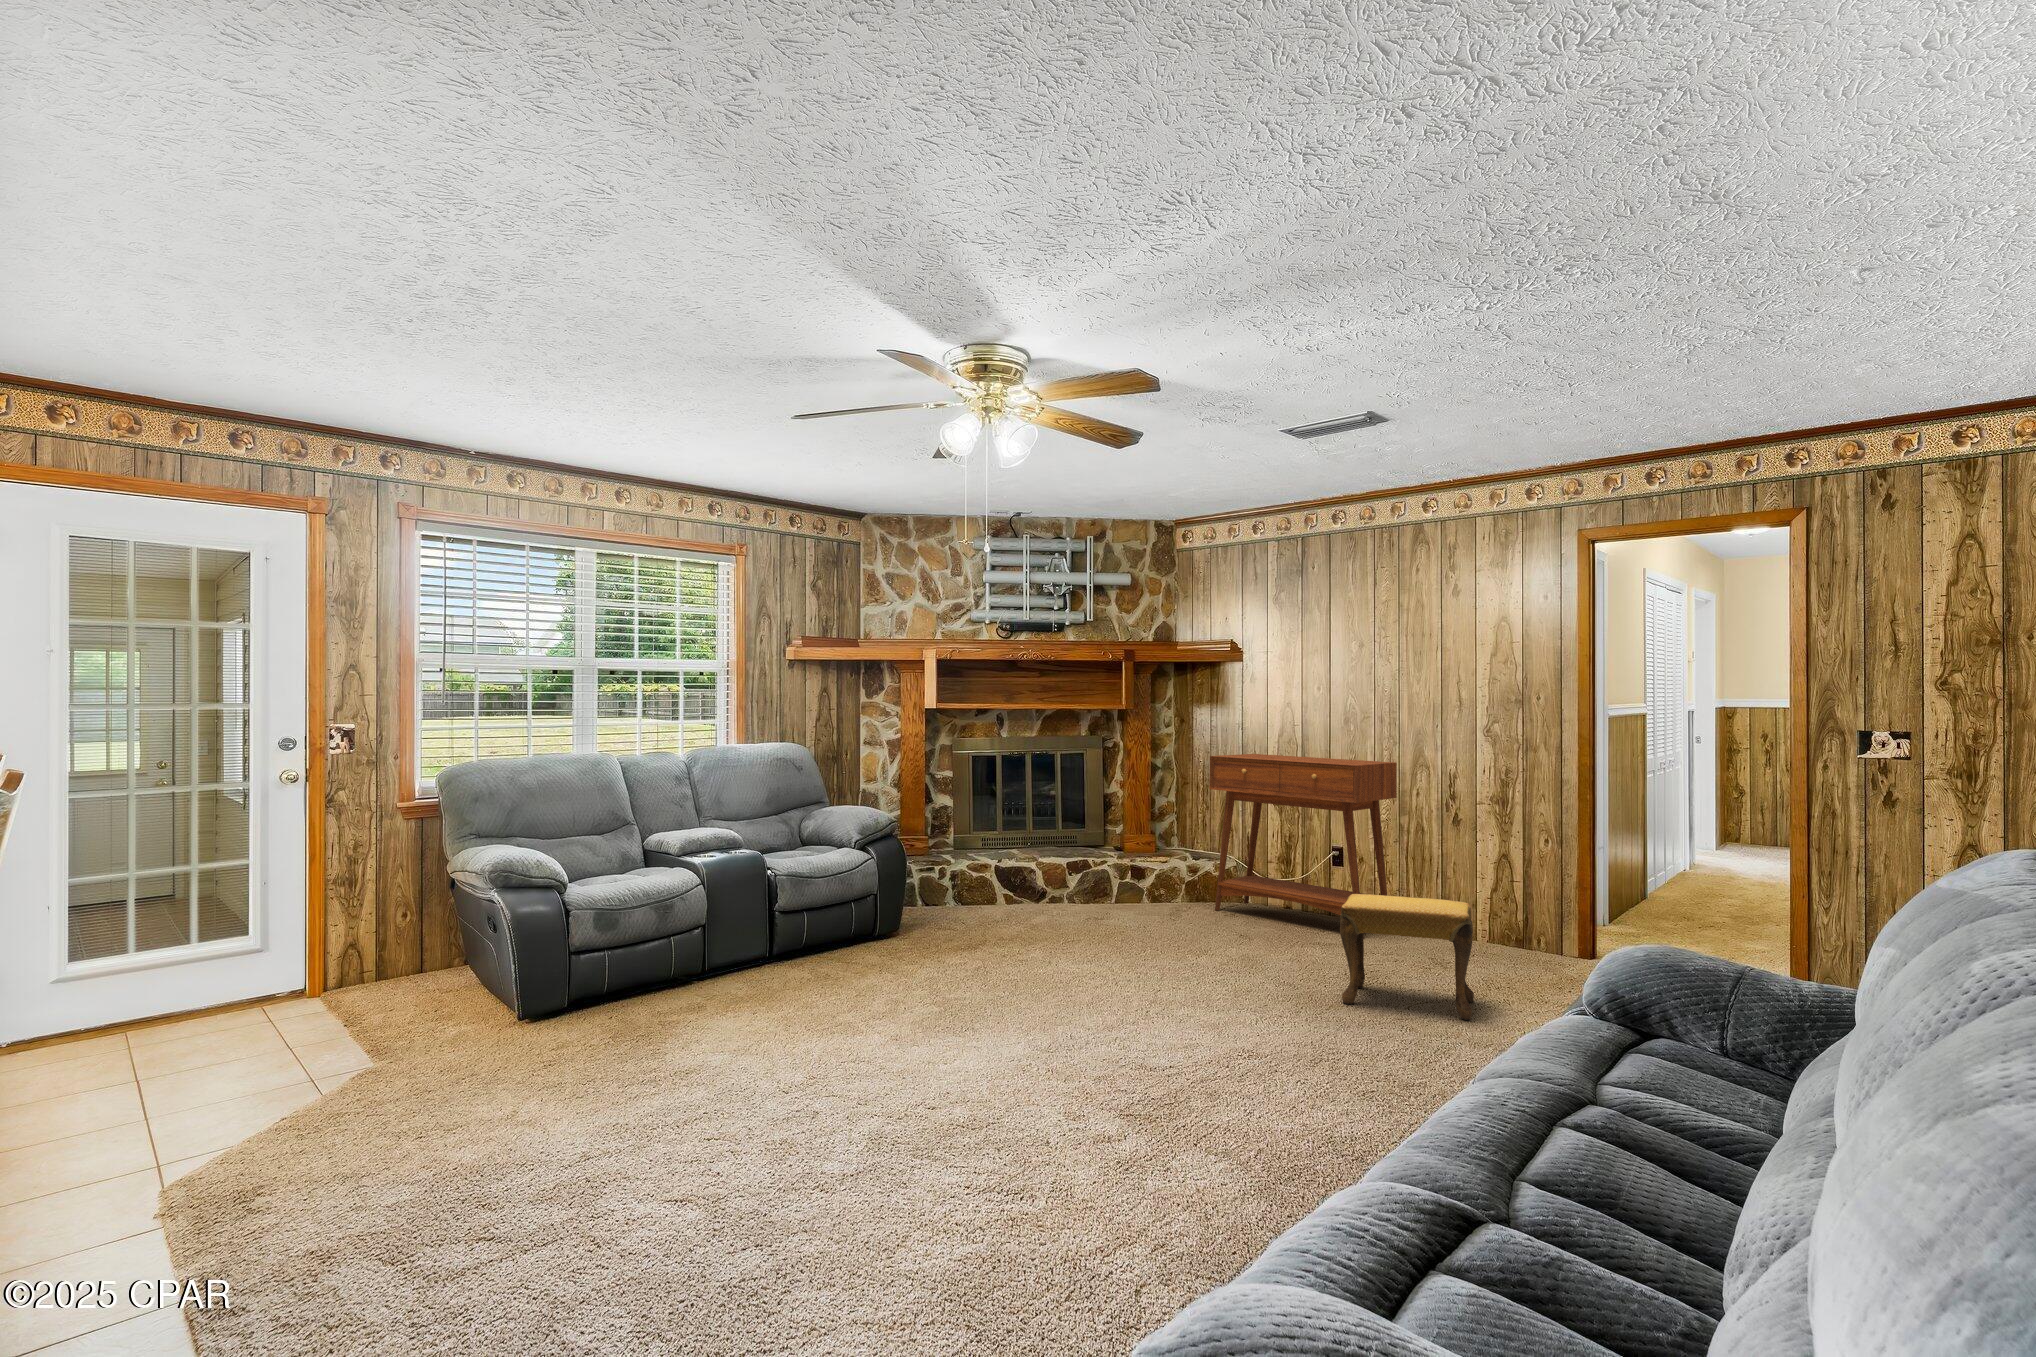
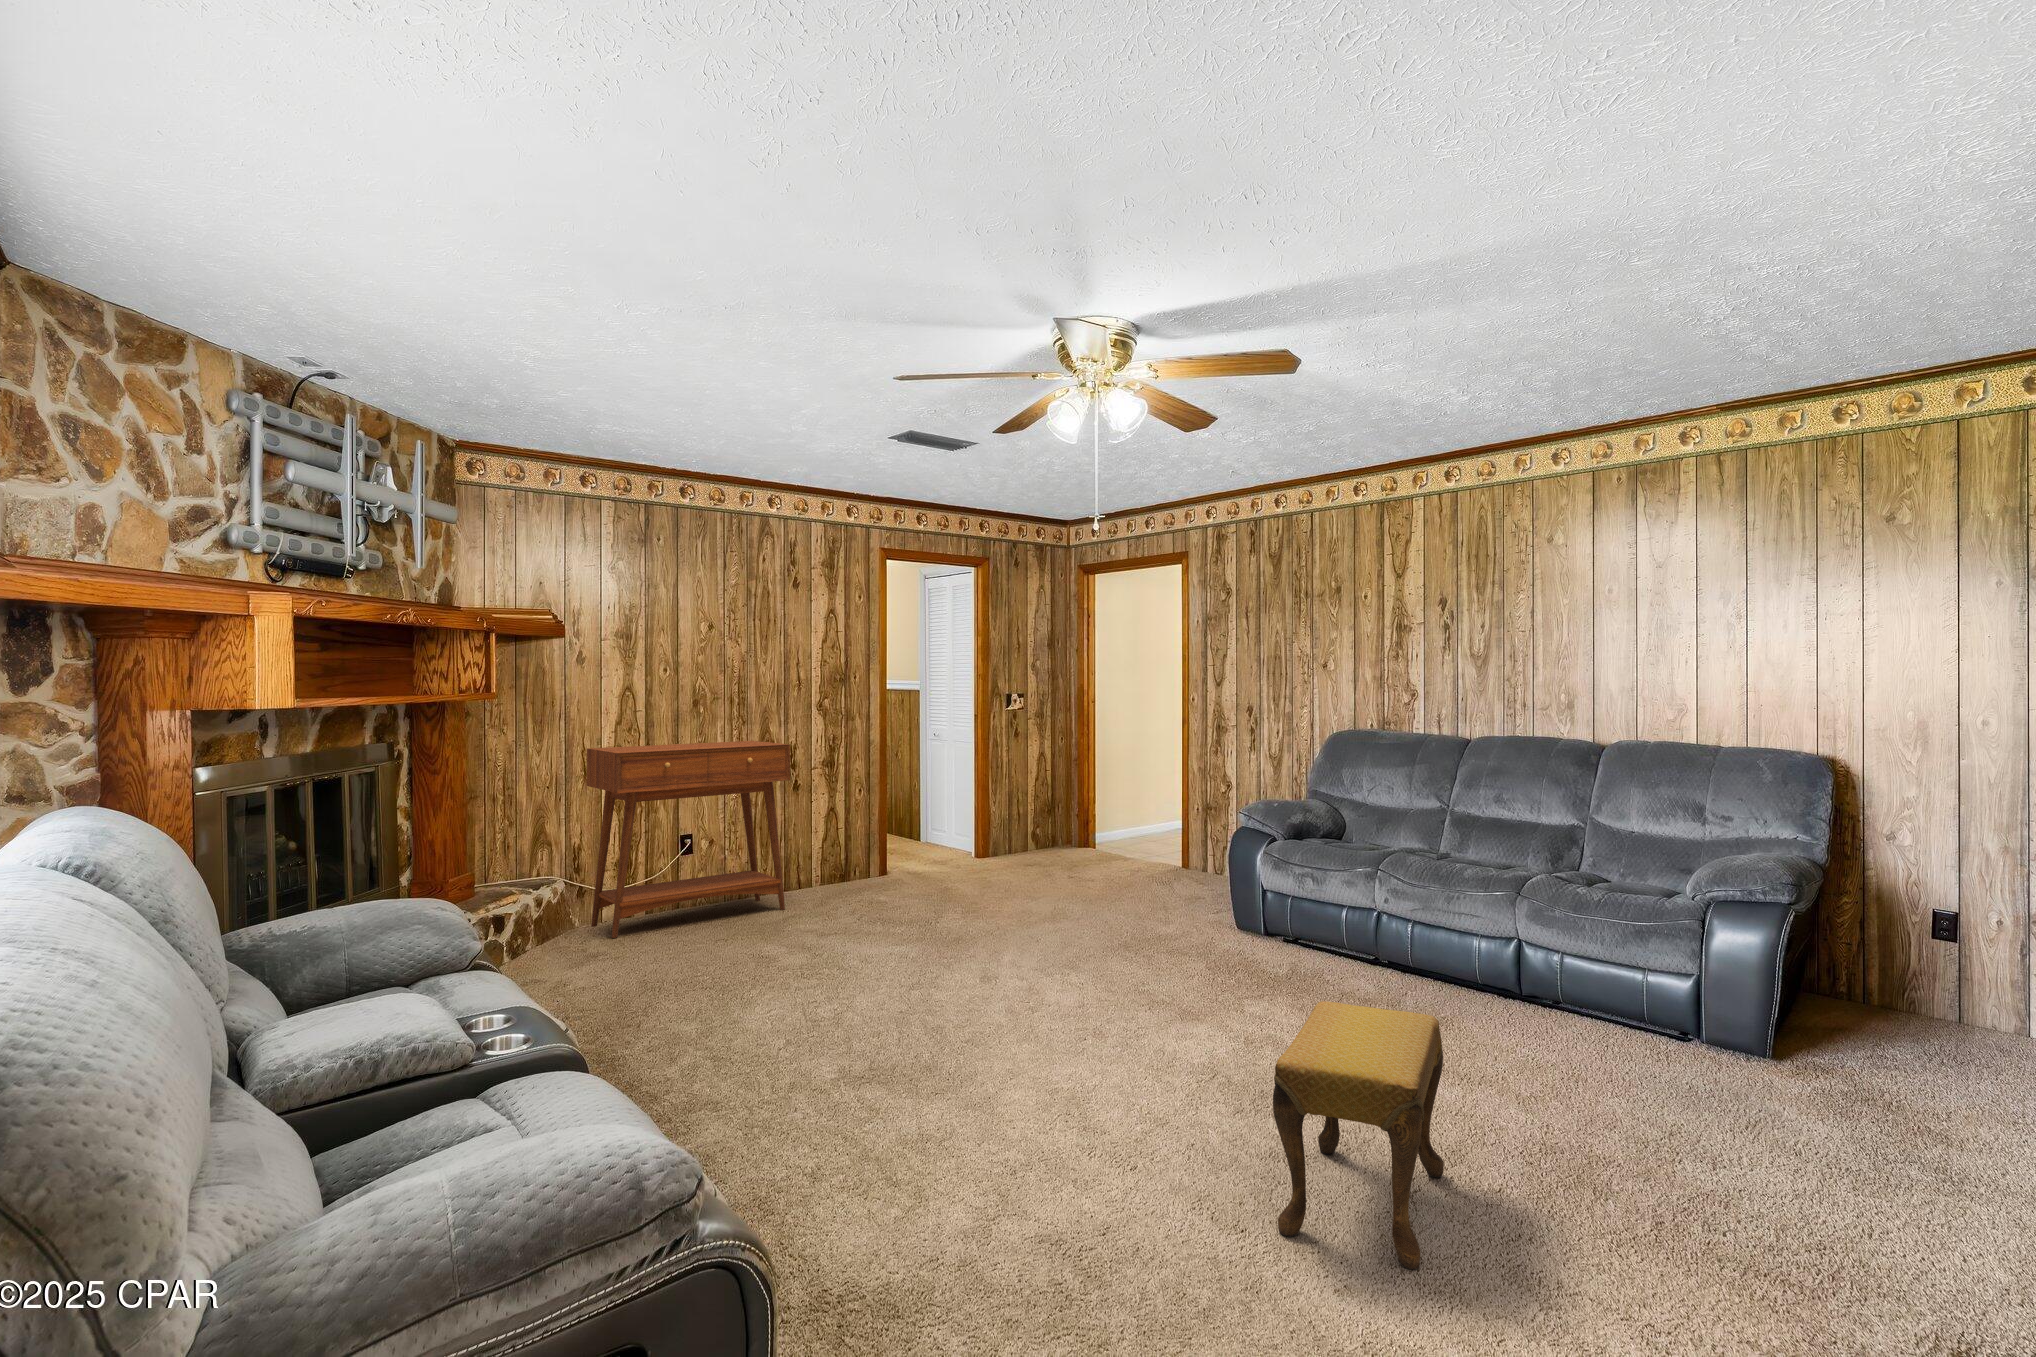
footstool: present [1340,894,1474,1020] -> present [1273,1001,1444,1269]

